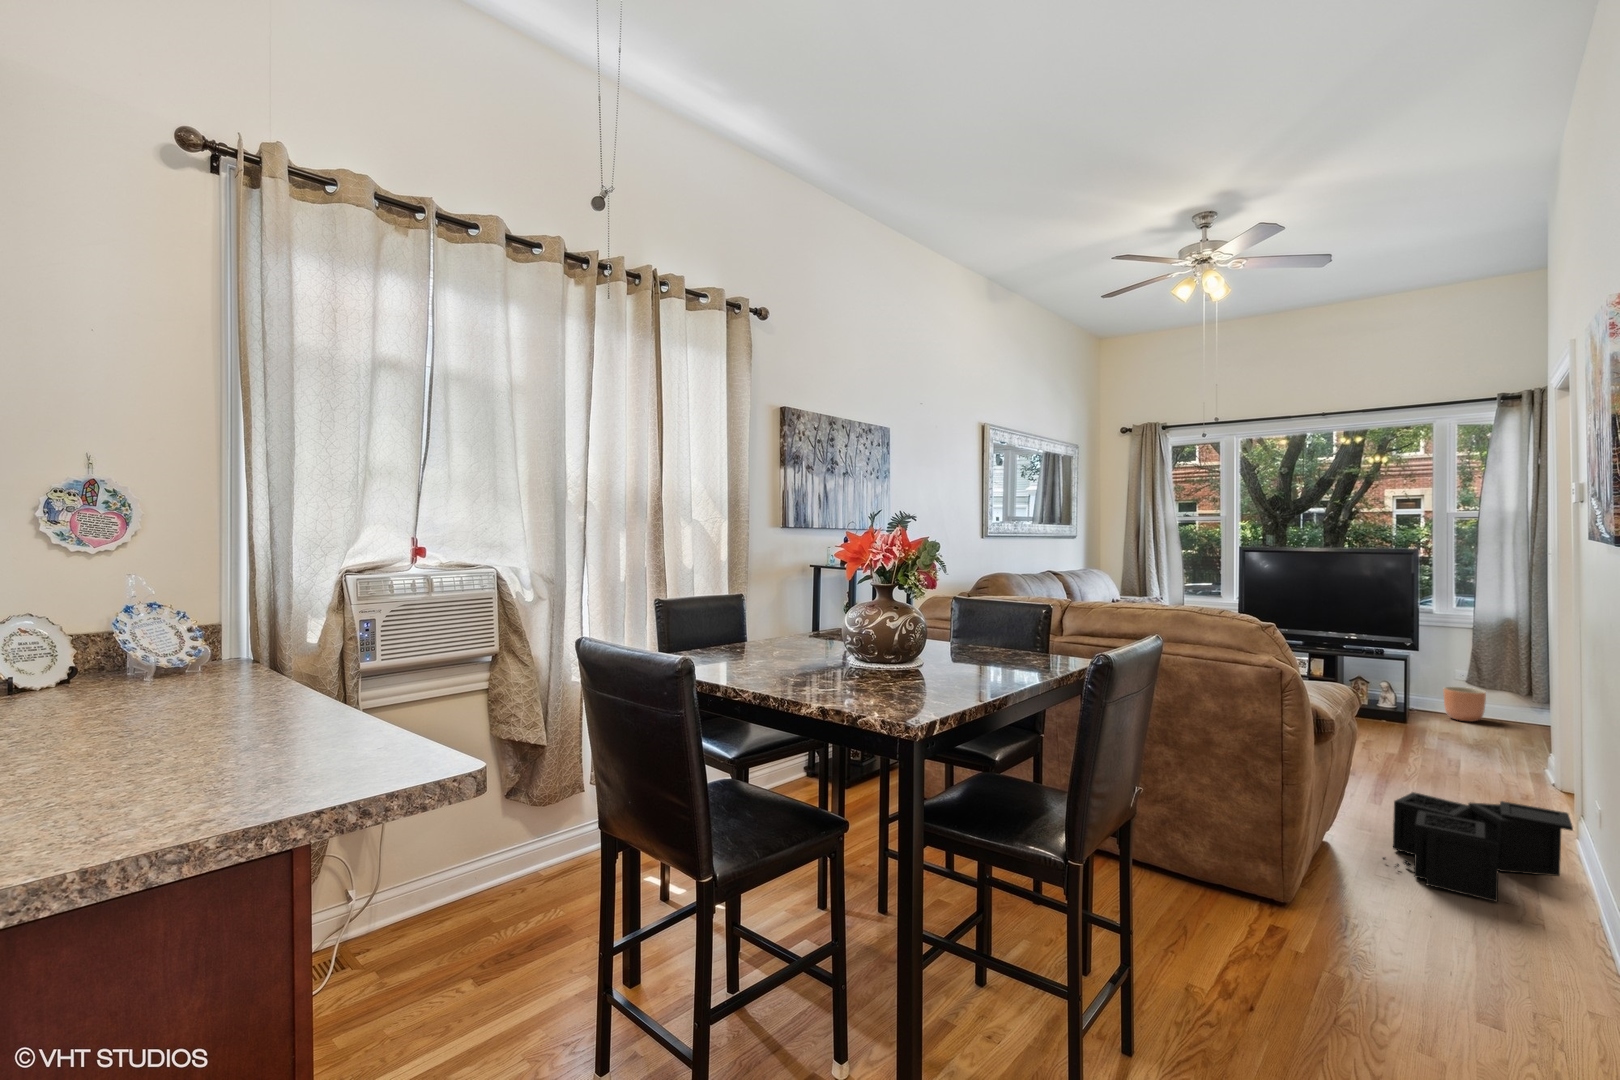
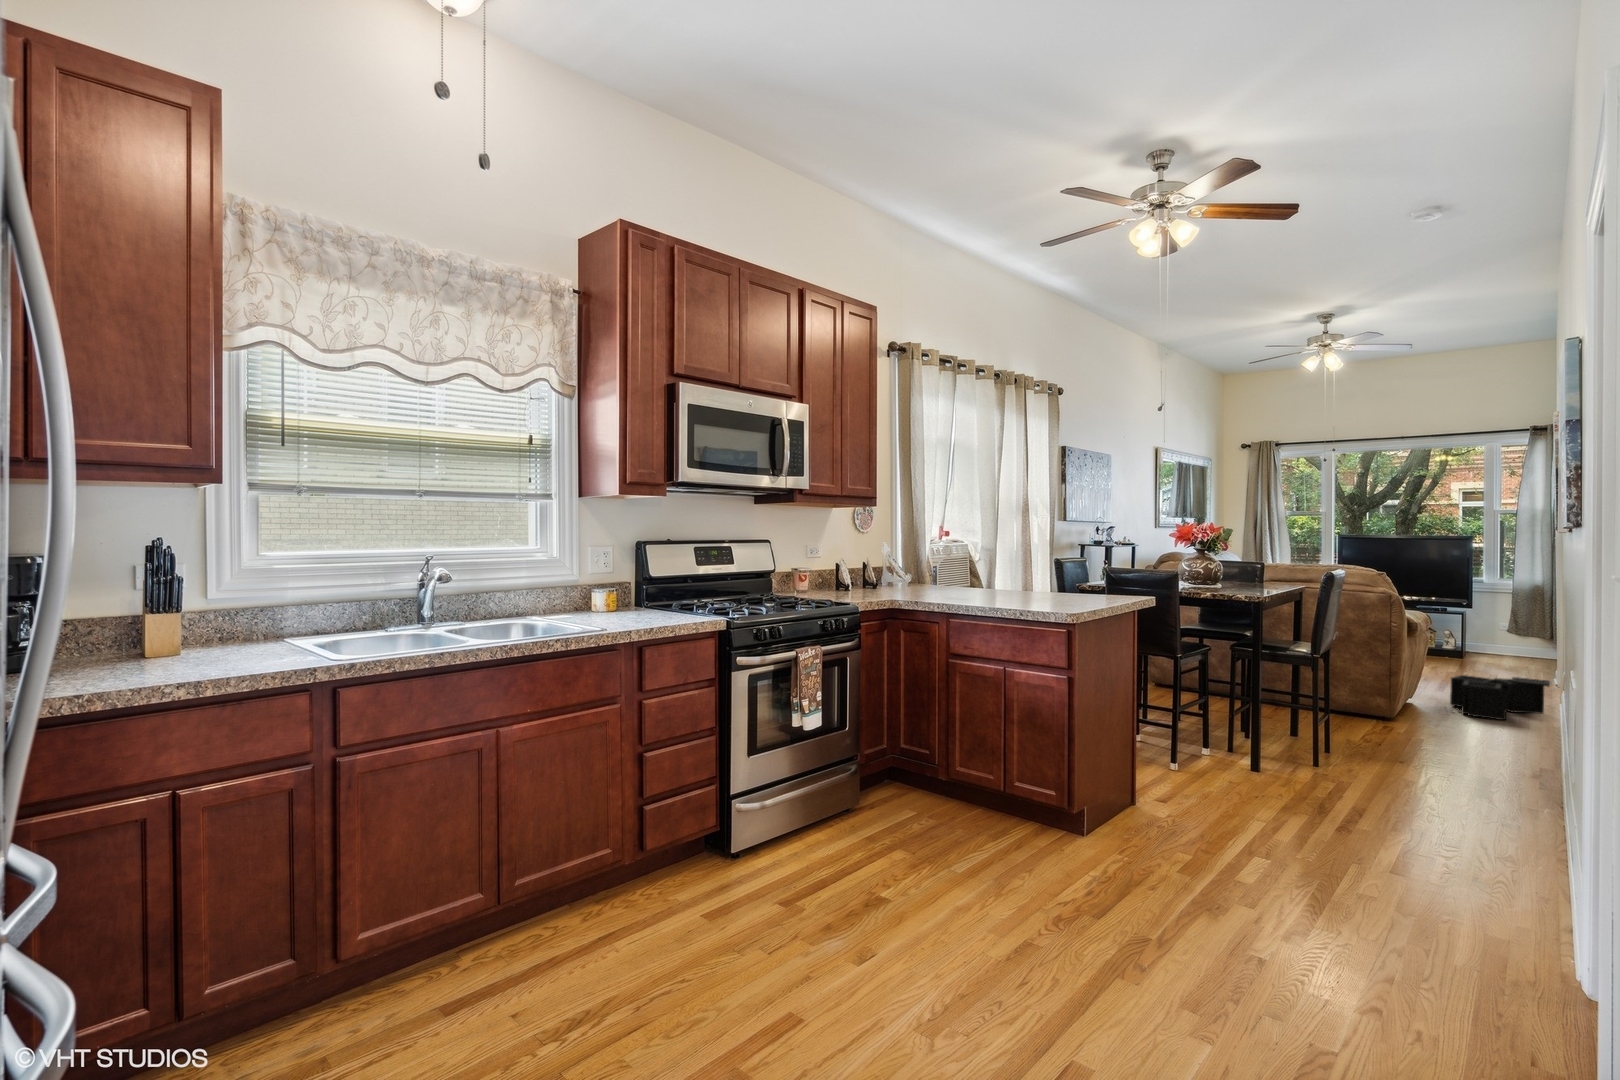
planter: present [1443,687,1486,721] -> none [1490,634,1520,657]

